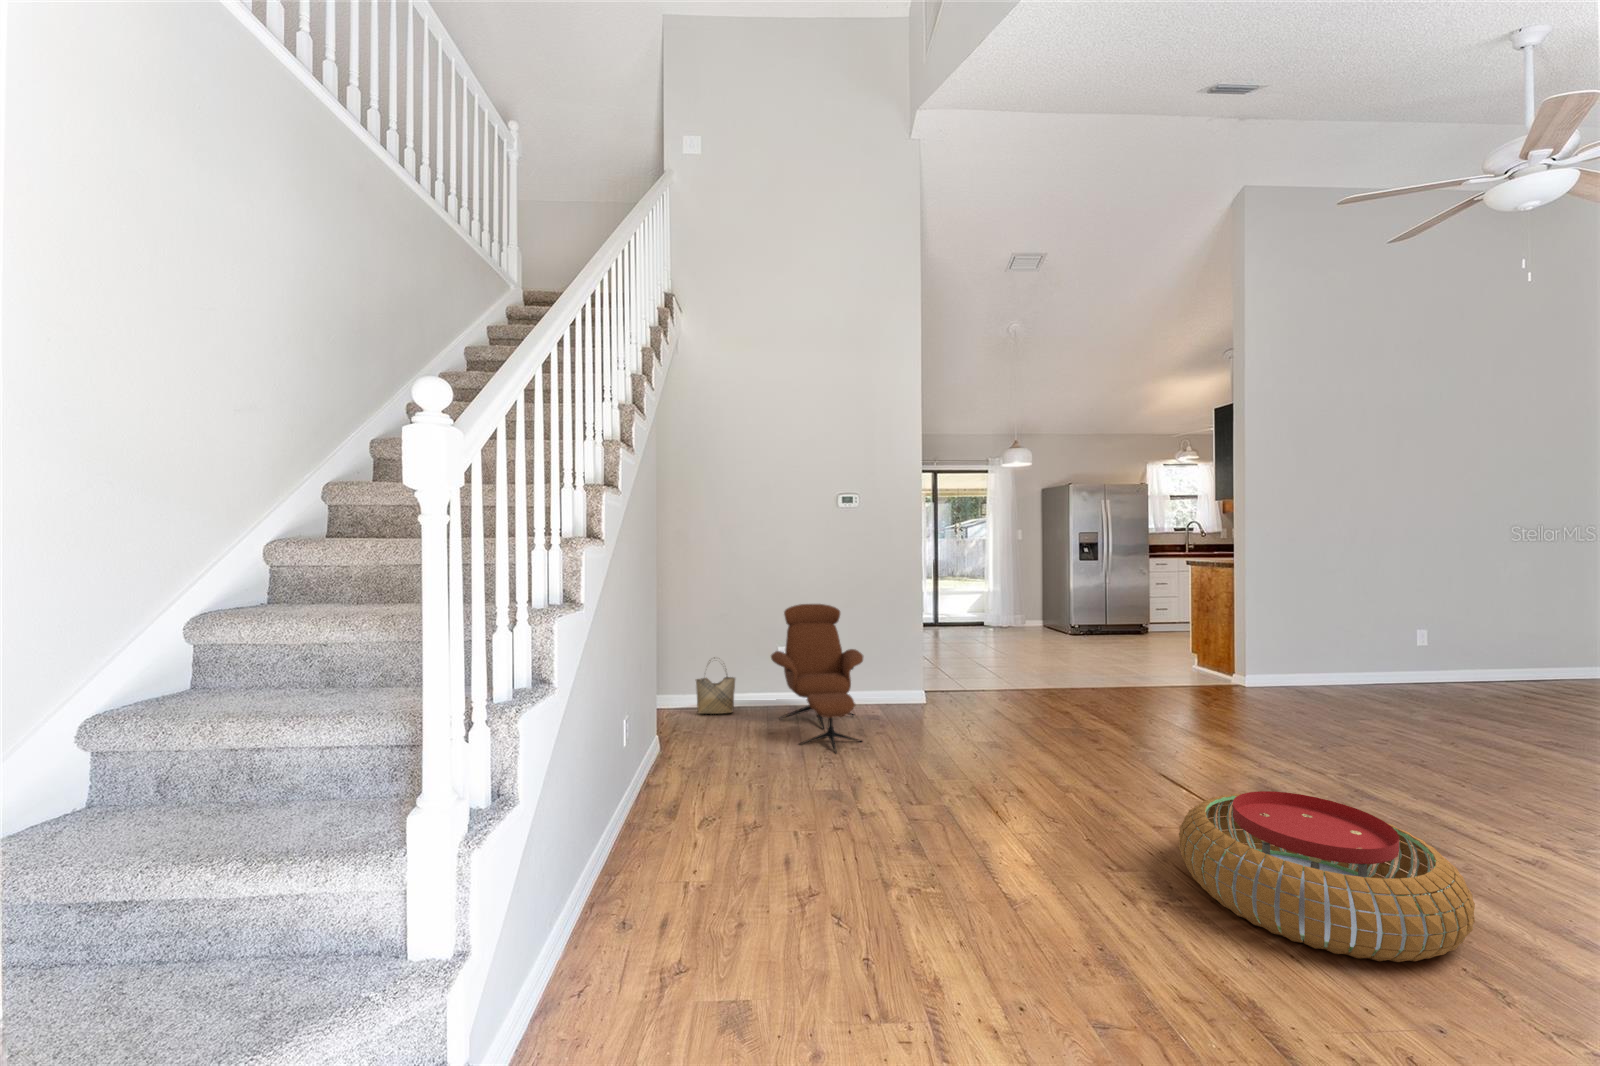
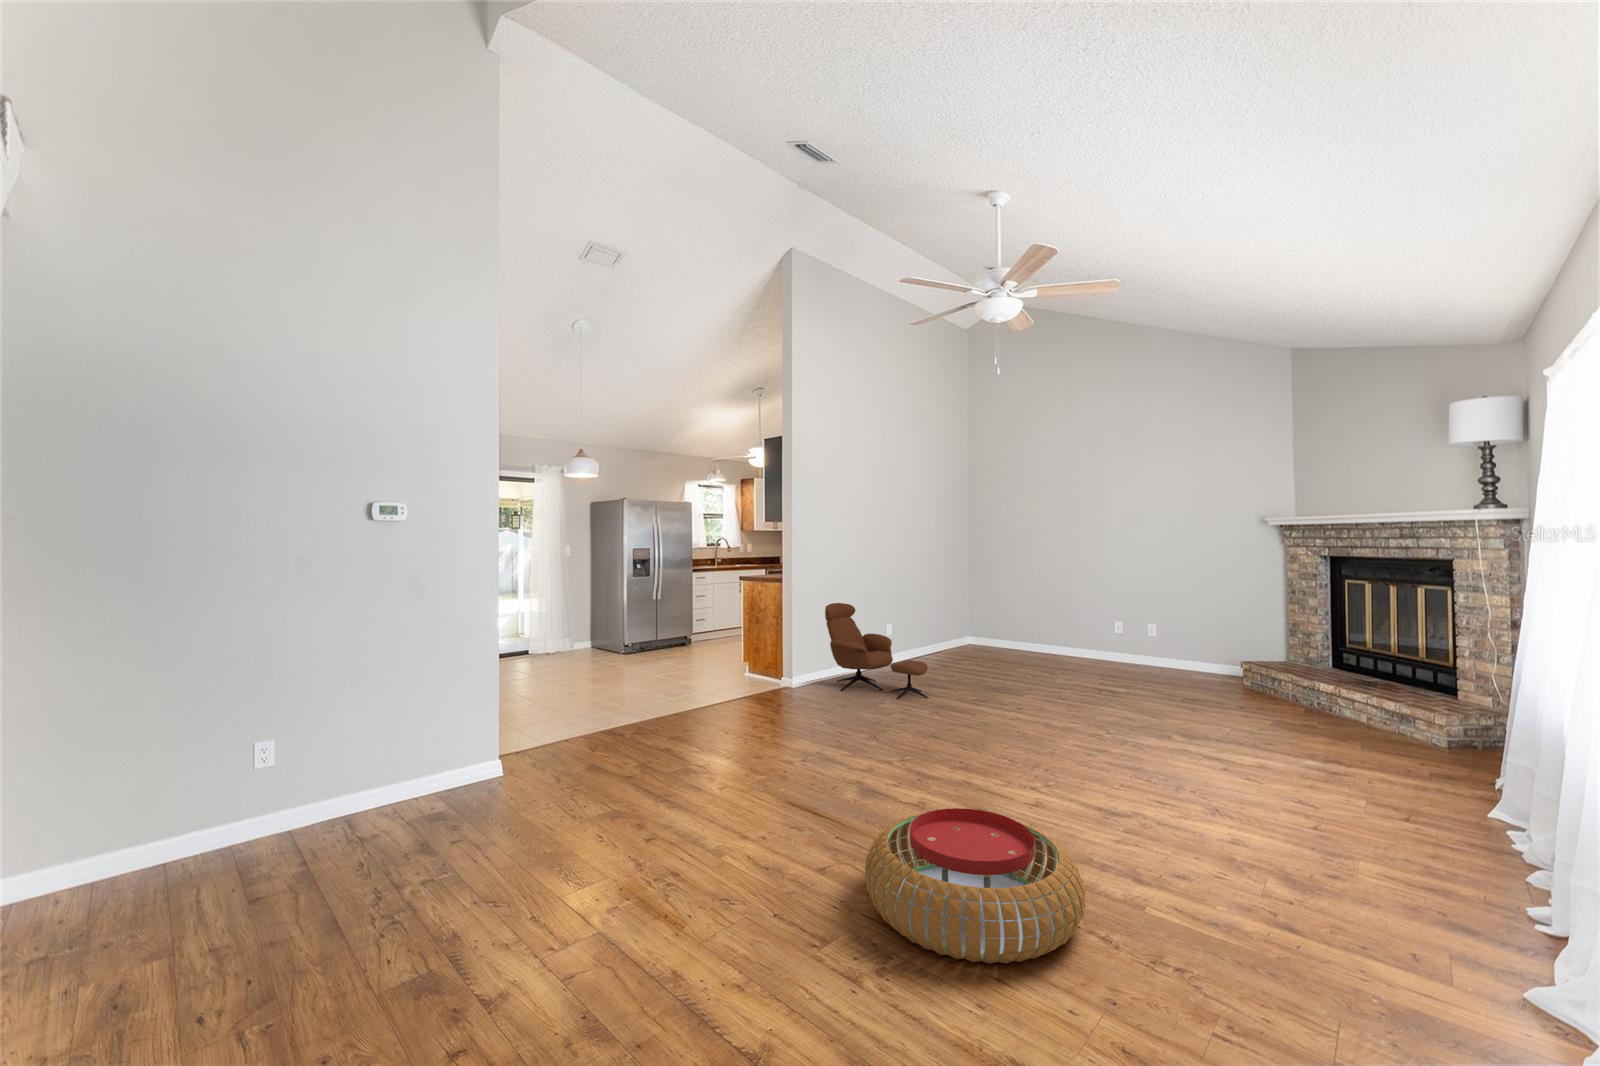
lounge chair: present [771,604,863,753] -> present [825,603,928,699]
woven basket: present [696,662,735,714] -> none [81,783,179,893]

